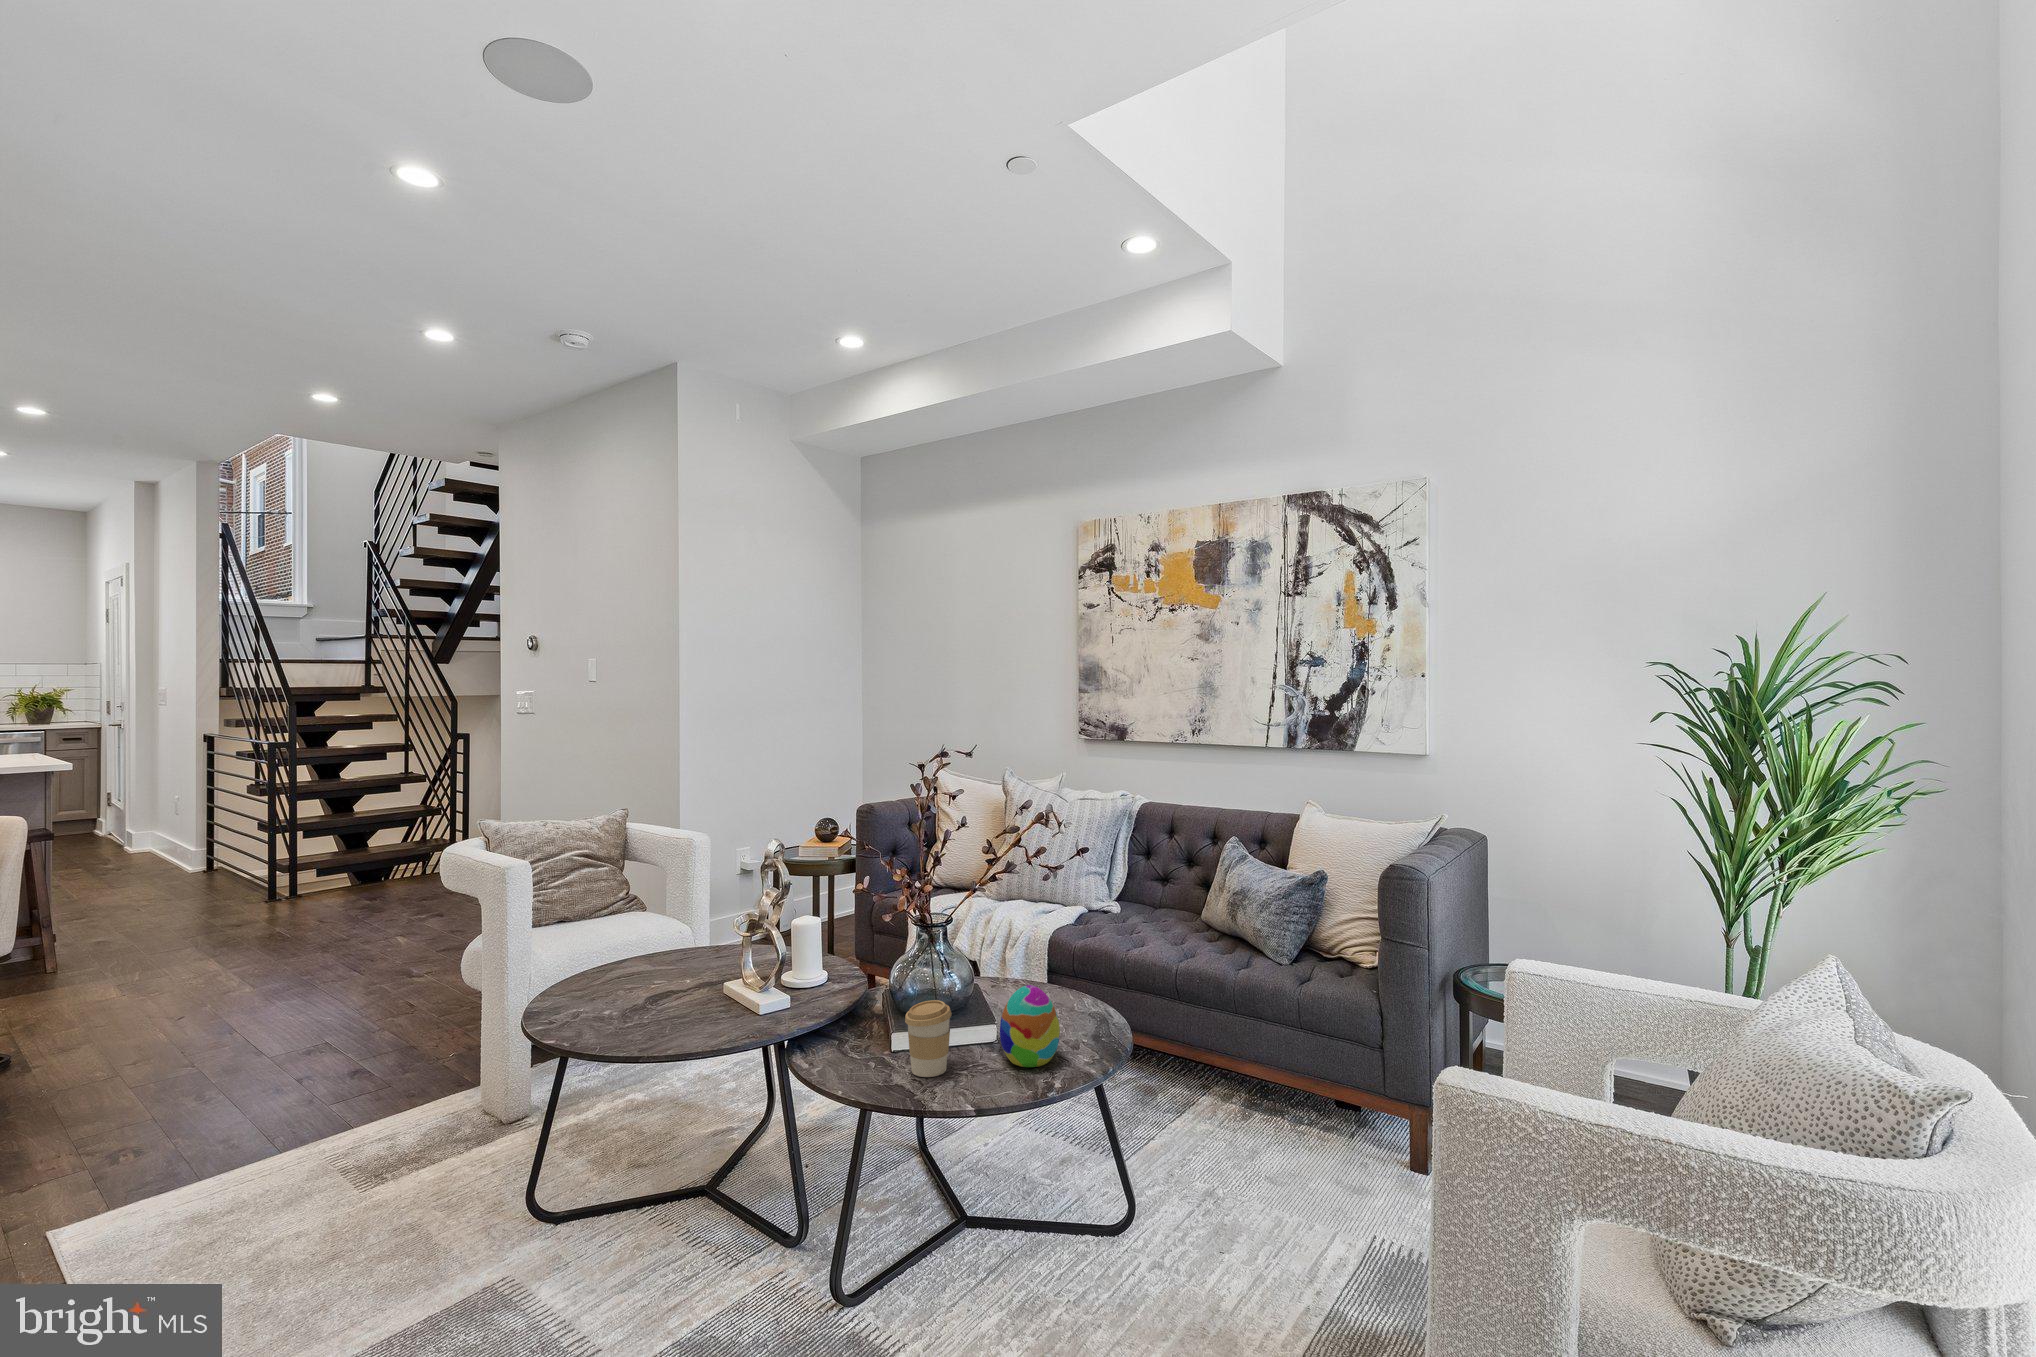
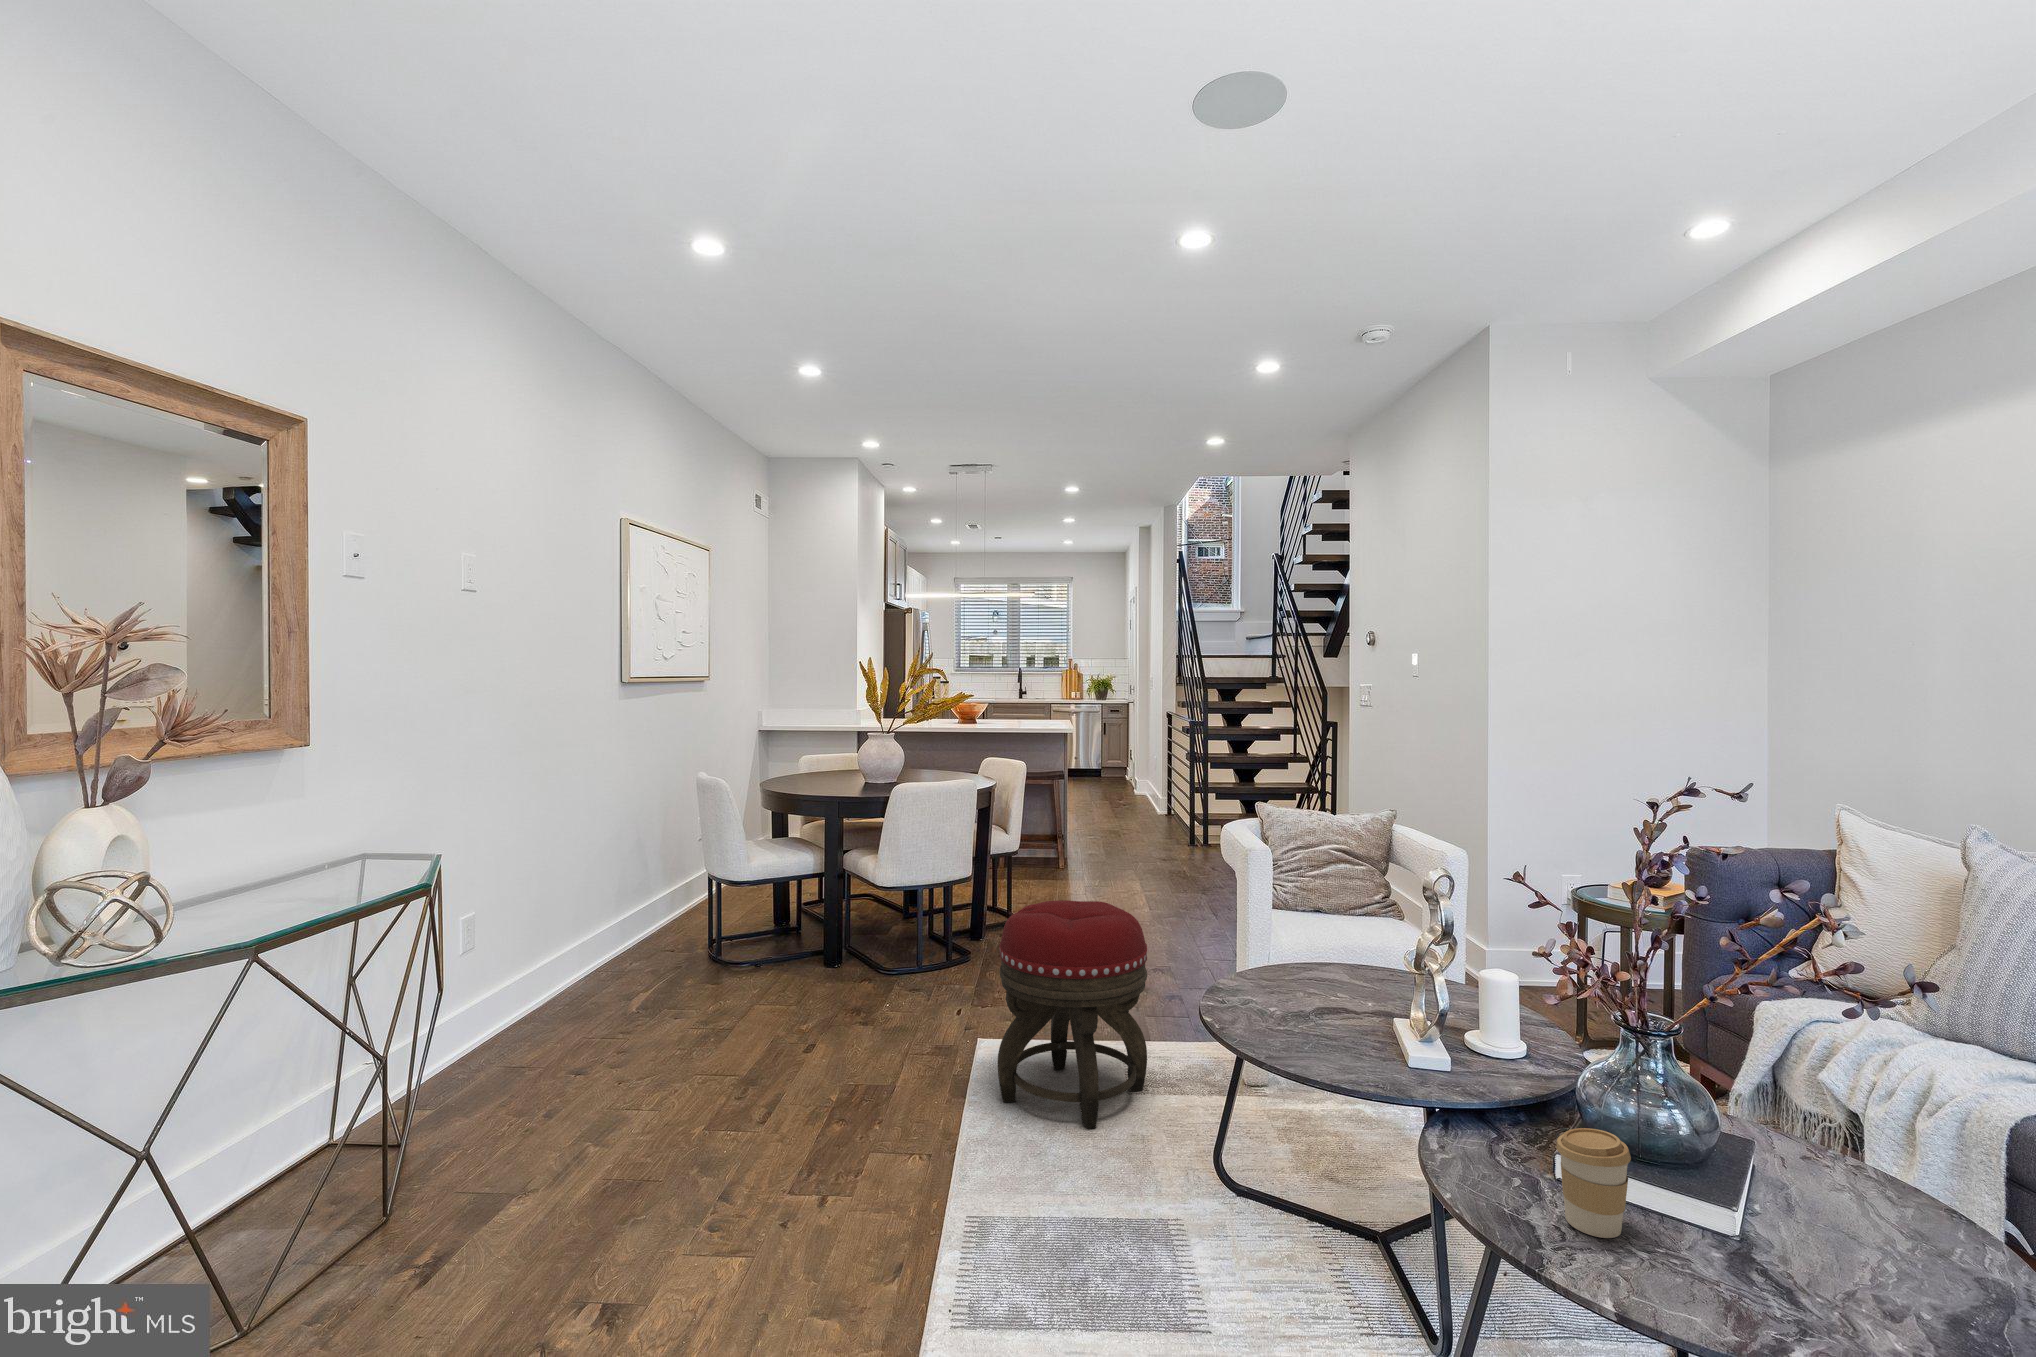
footstool: none [146,965,391,1277] -> present [997,900,1147,1129]
decorative egg: present [1000,985,1060,1067] -> none [1713,1169,1833,1306]

